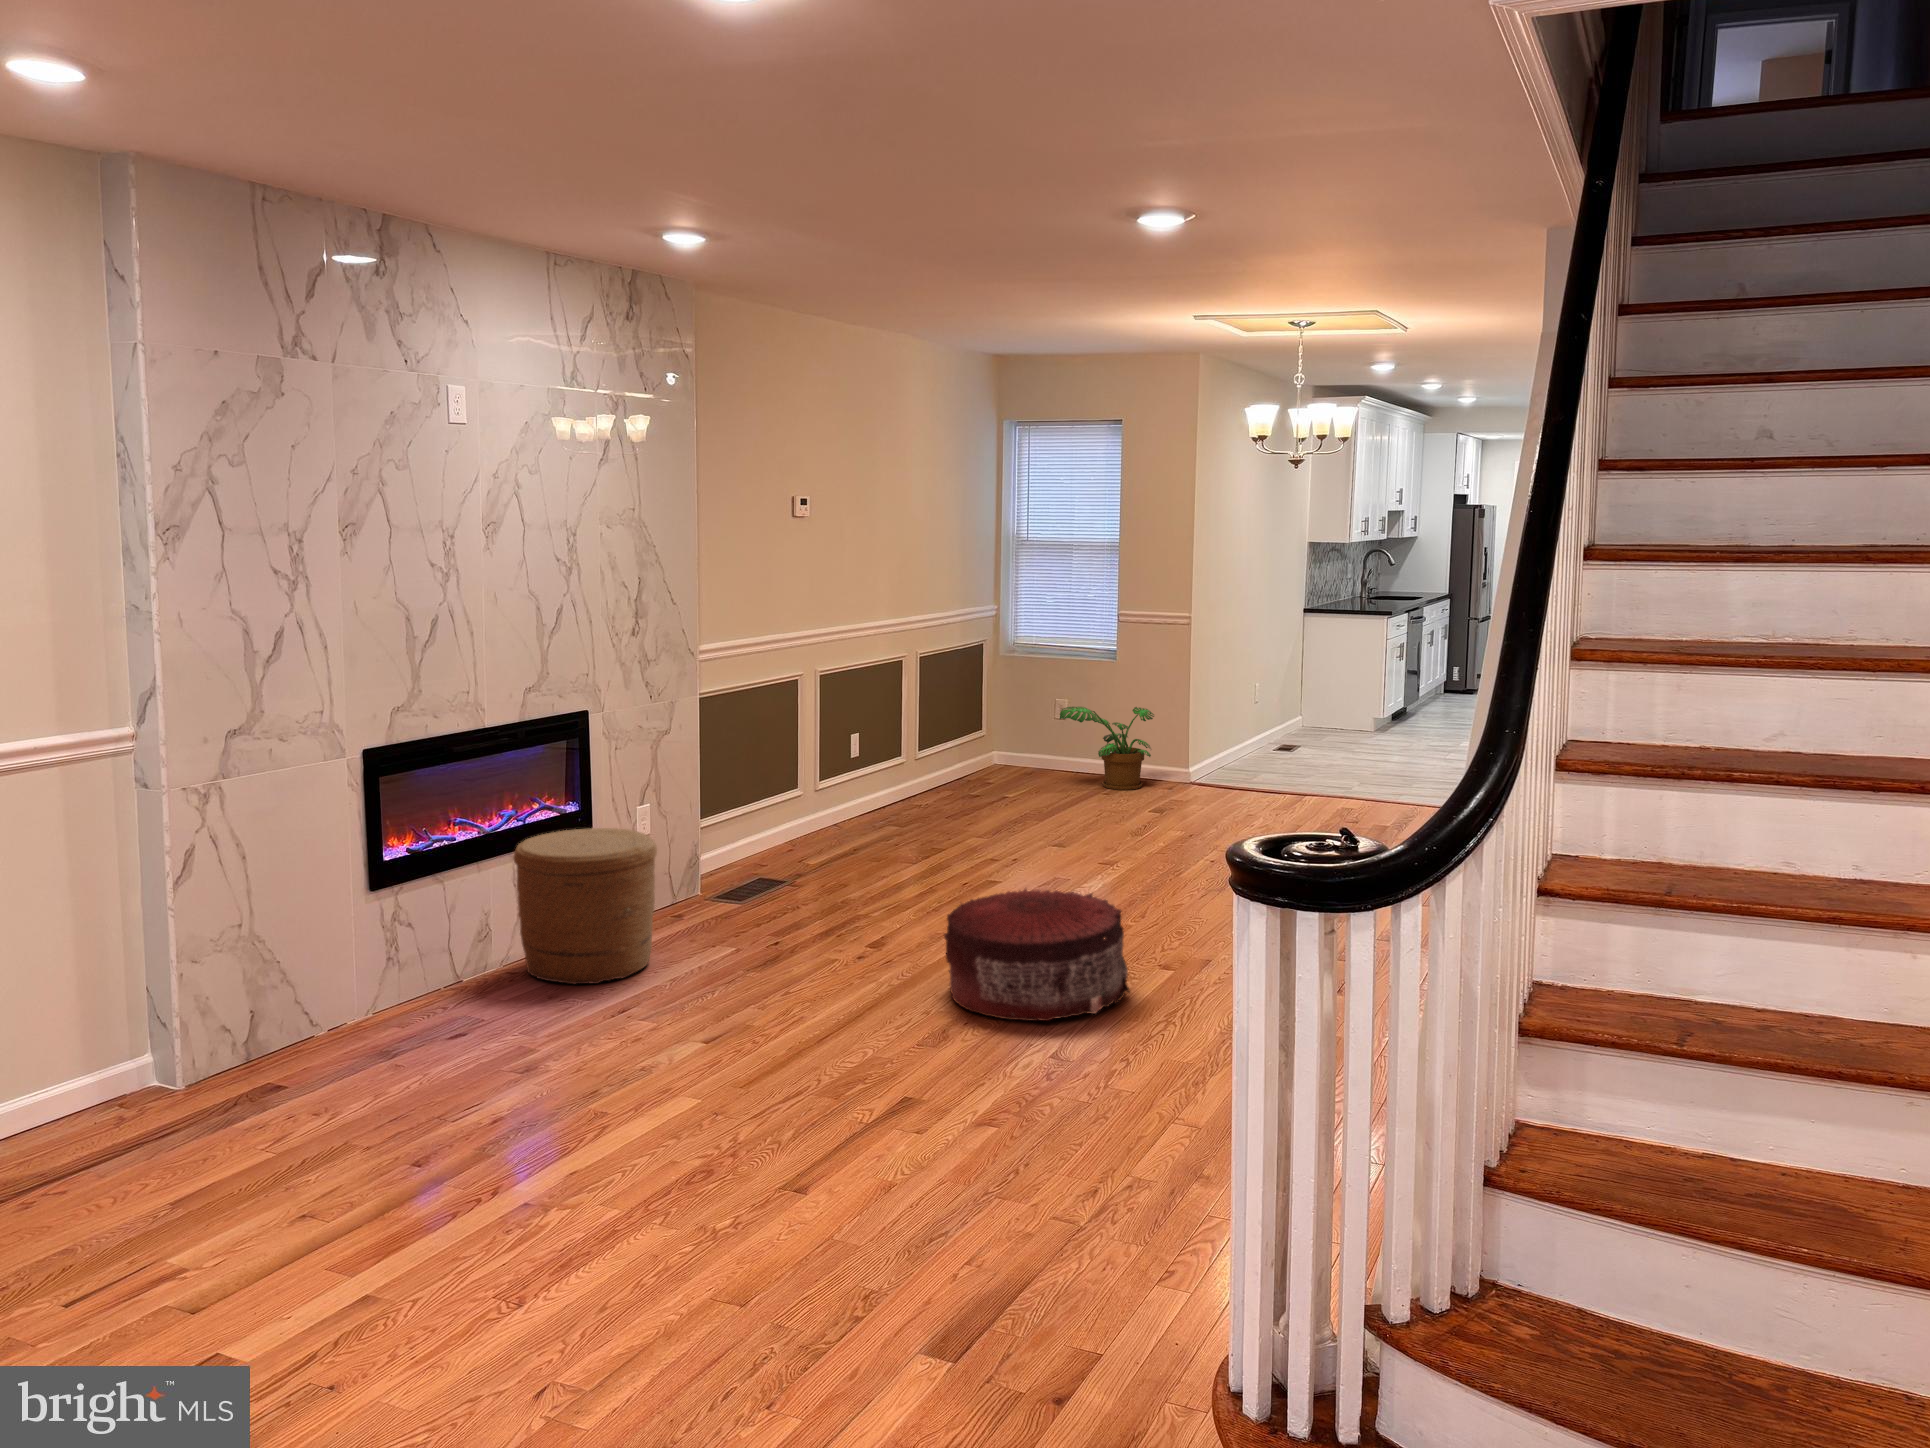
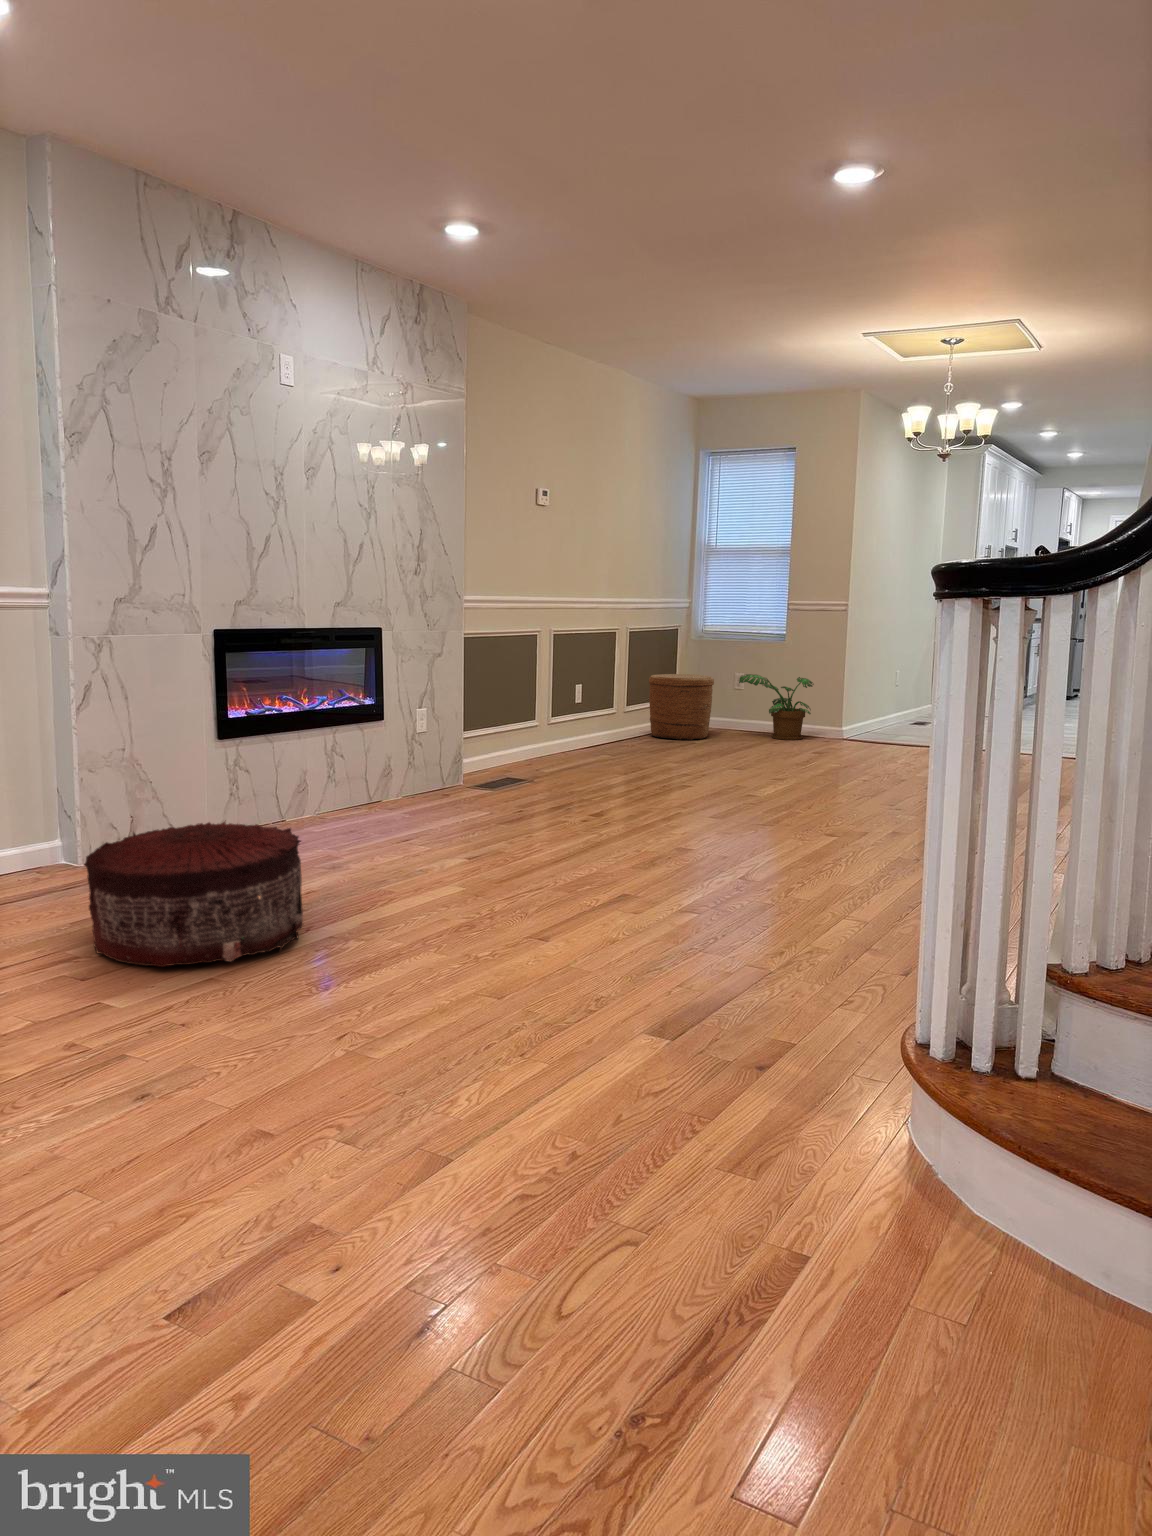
woven basket: present [513,828,657,984] -> present [649,674,714,740]
pouf: present [944,889,1130,1021] -> present [85,822,303,967]

